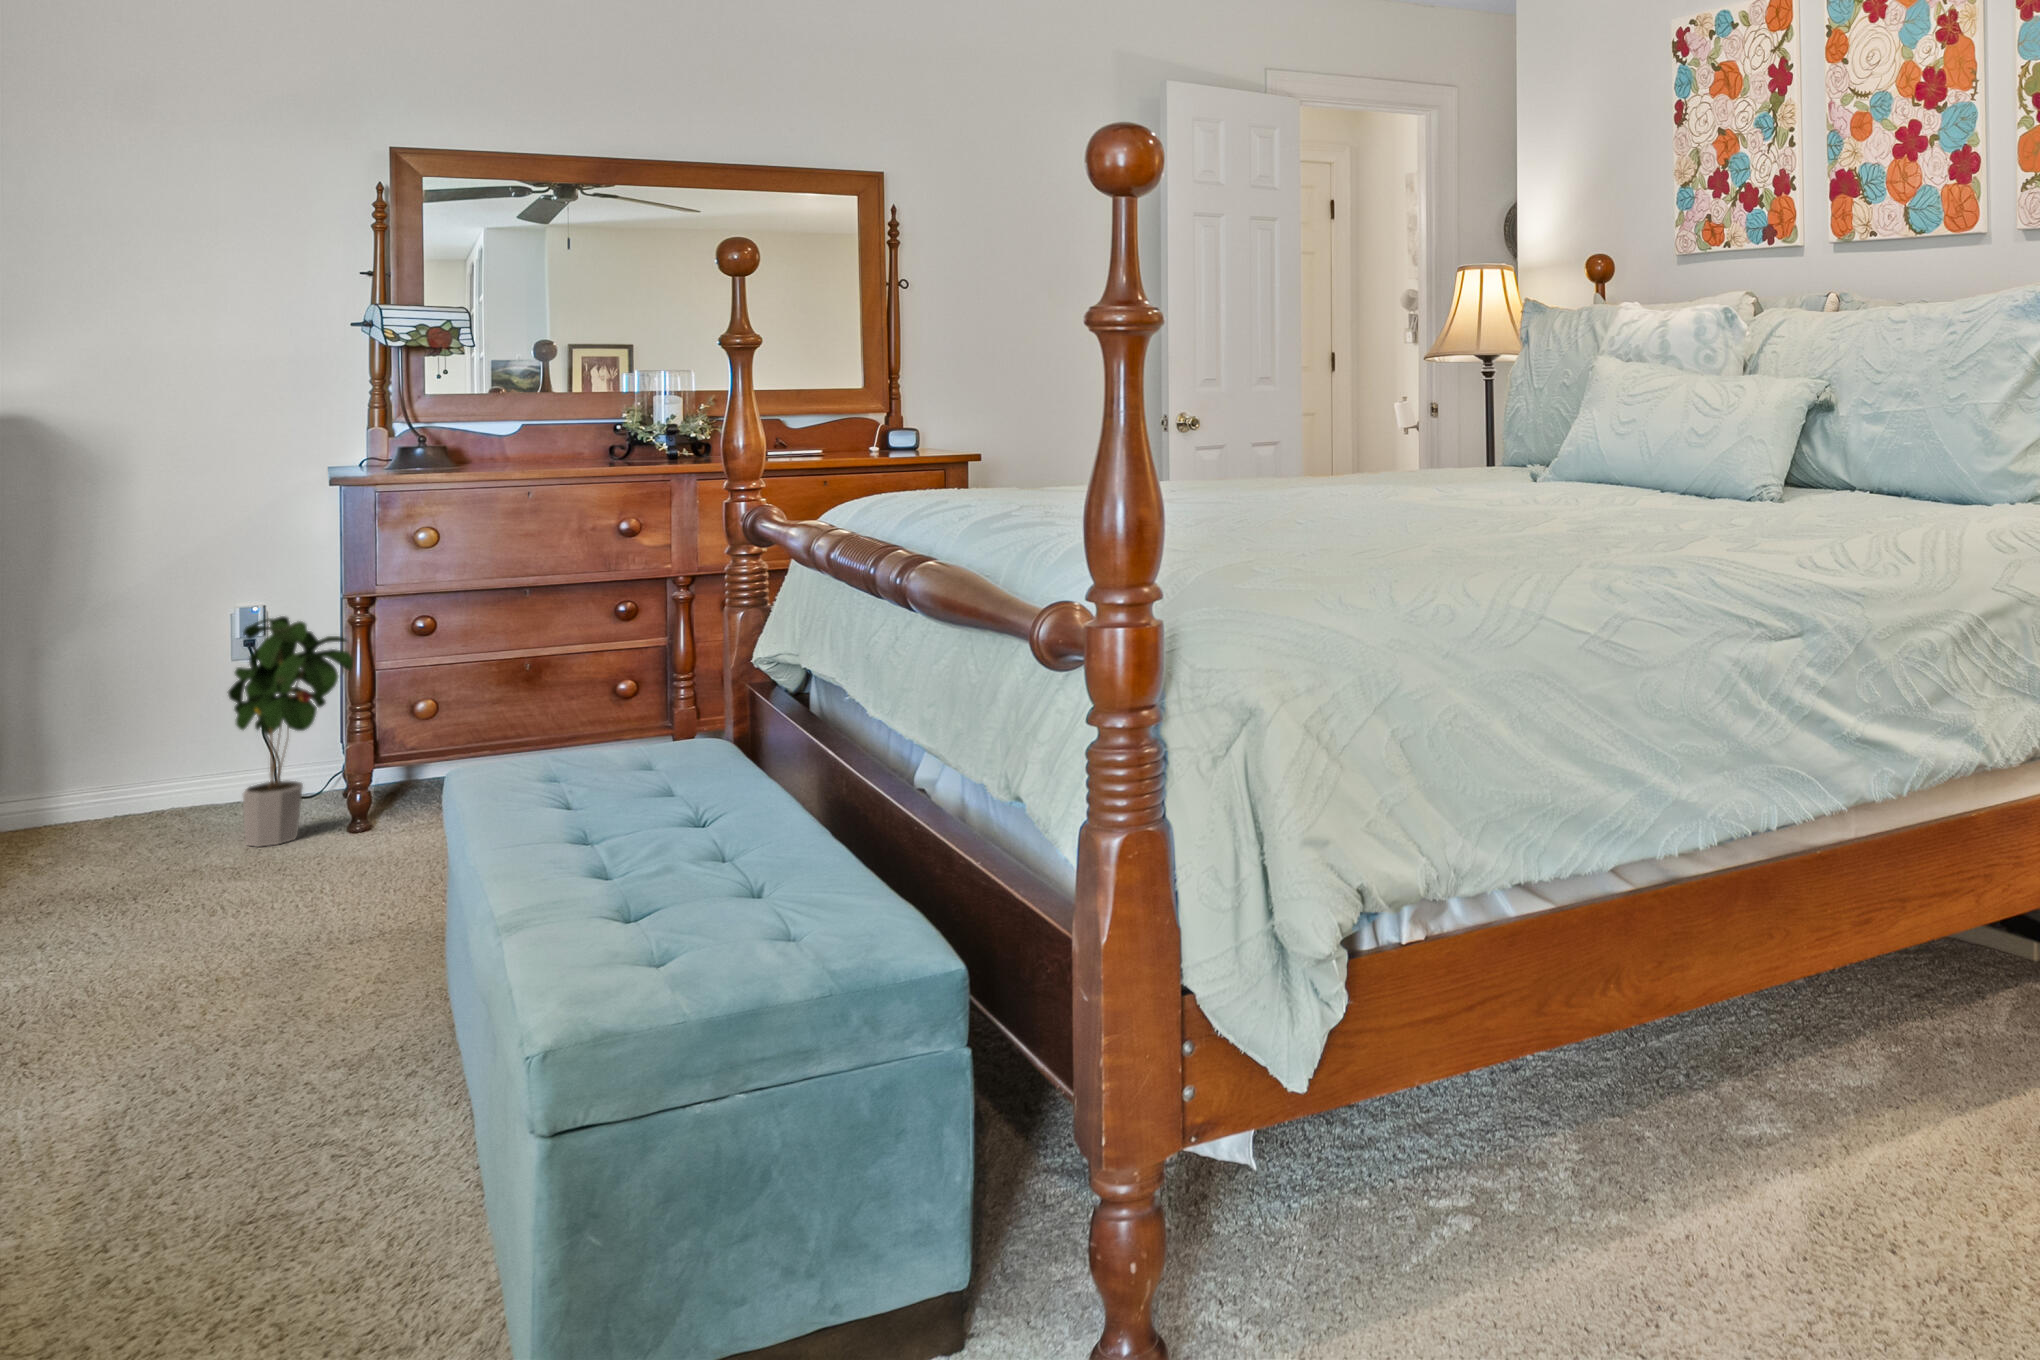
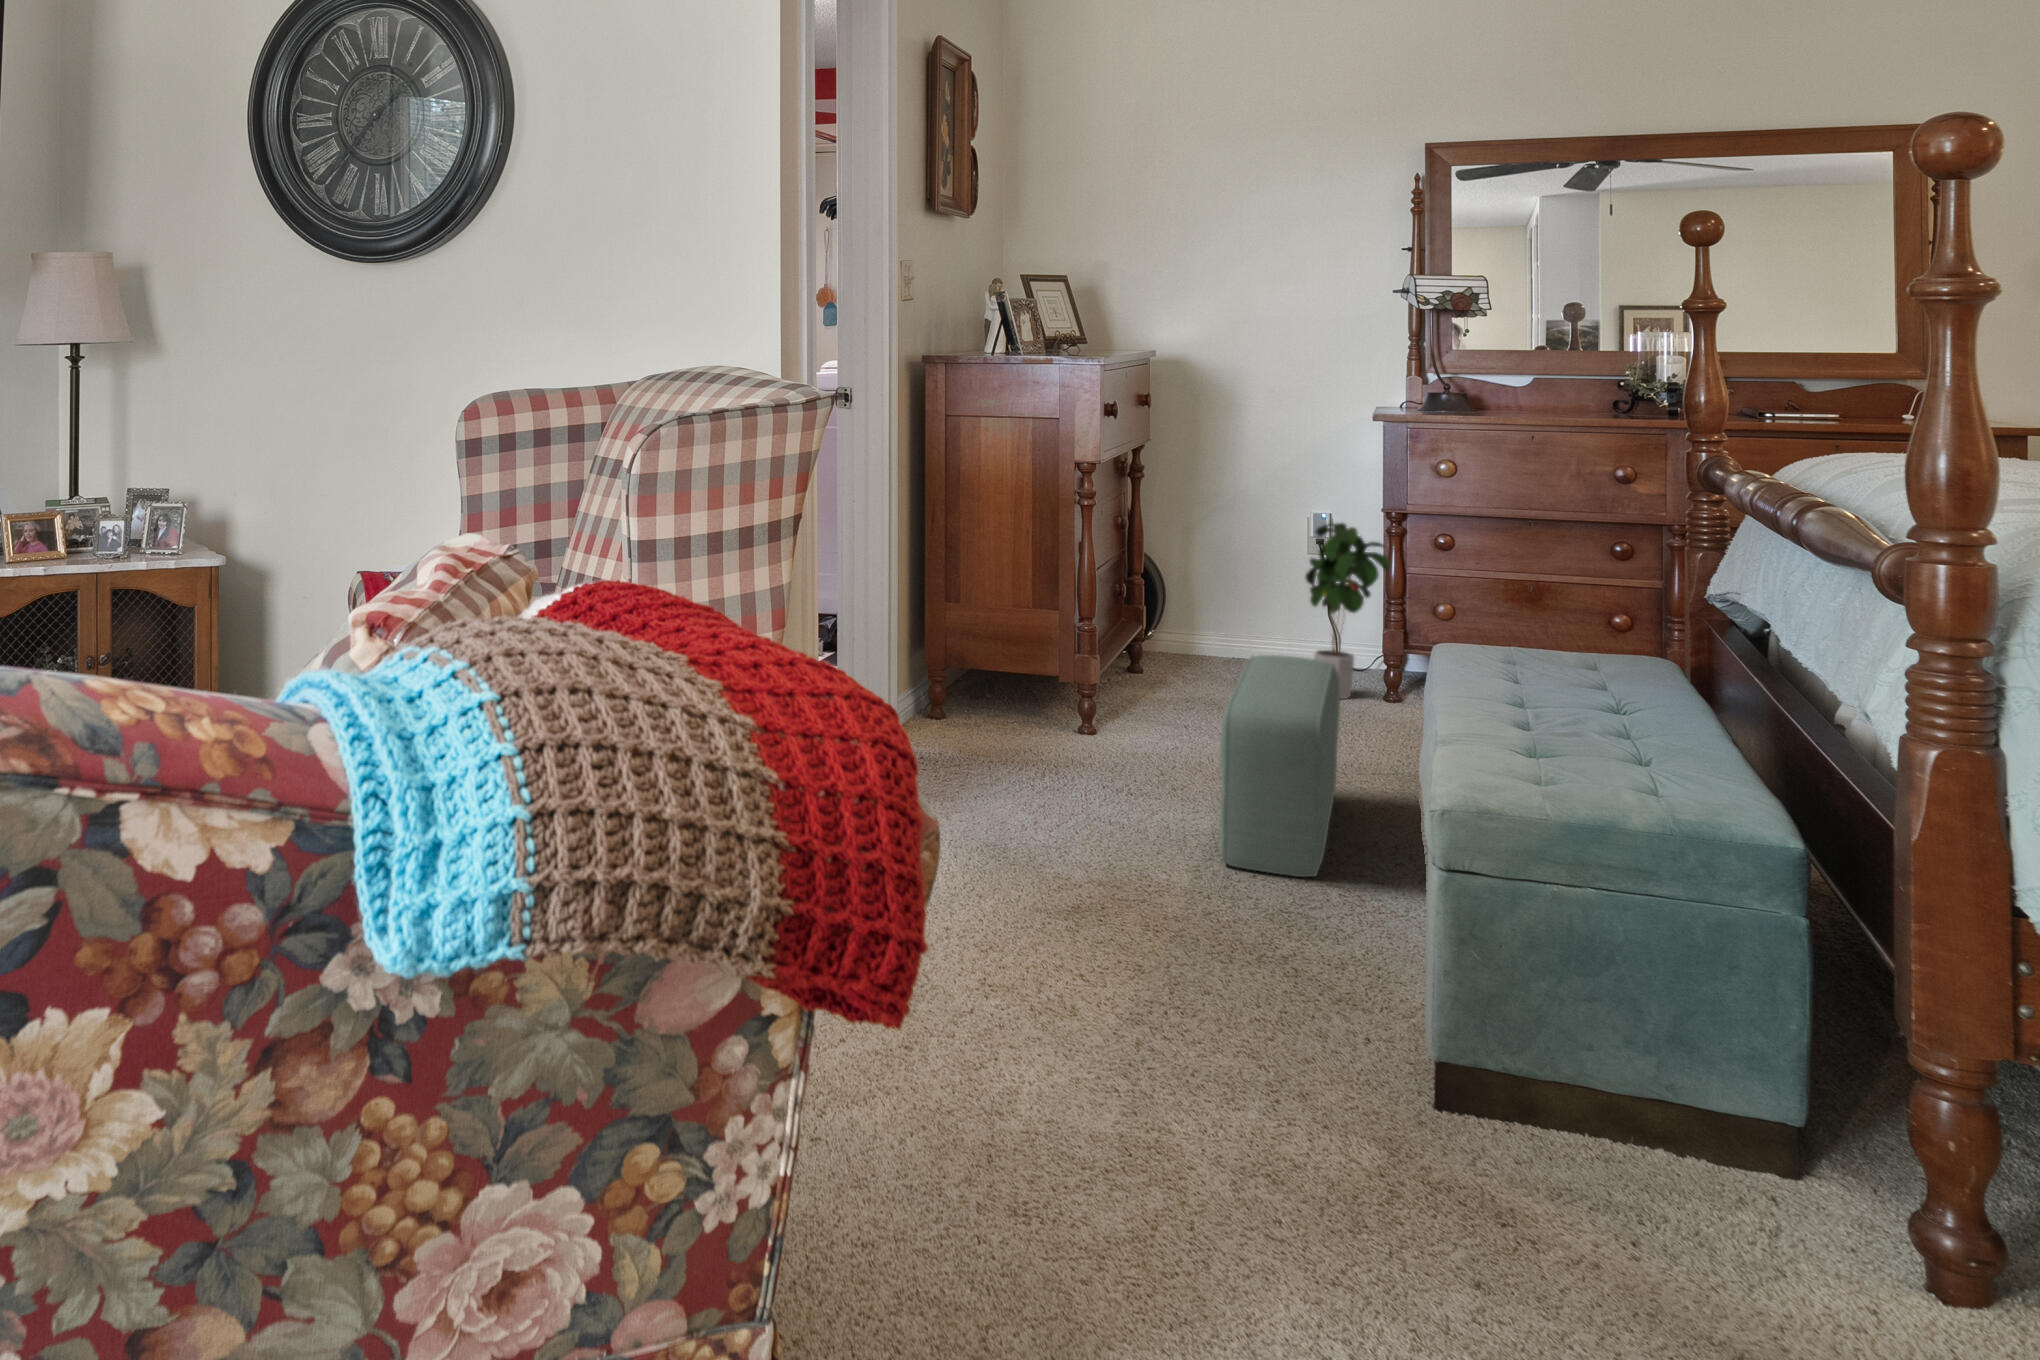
pouf: none [98,824,294,1197] -> present [1220,655,1340,877]

